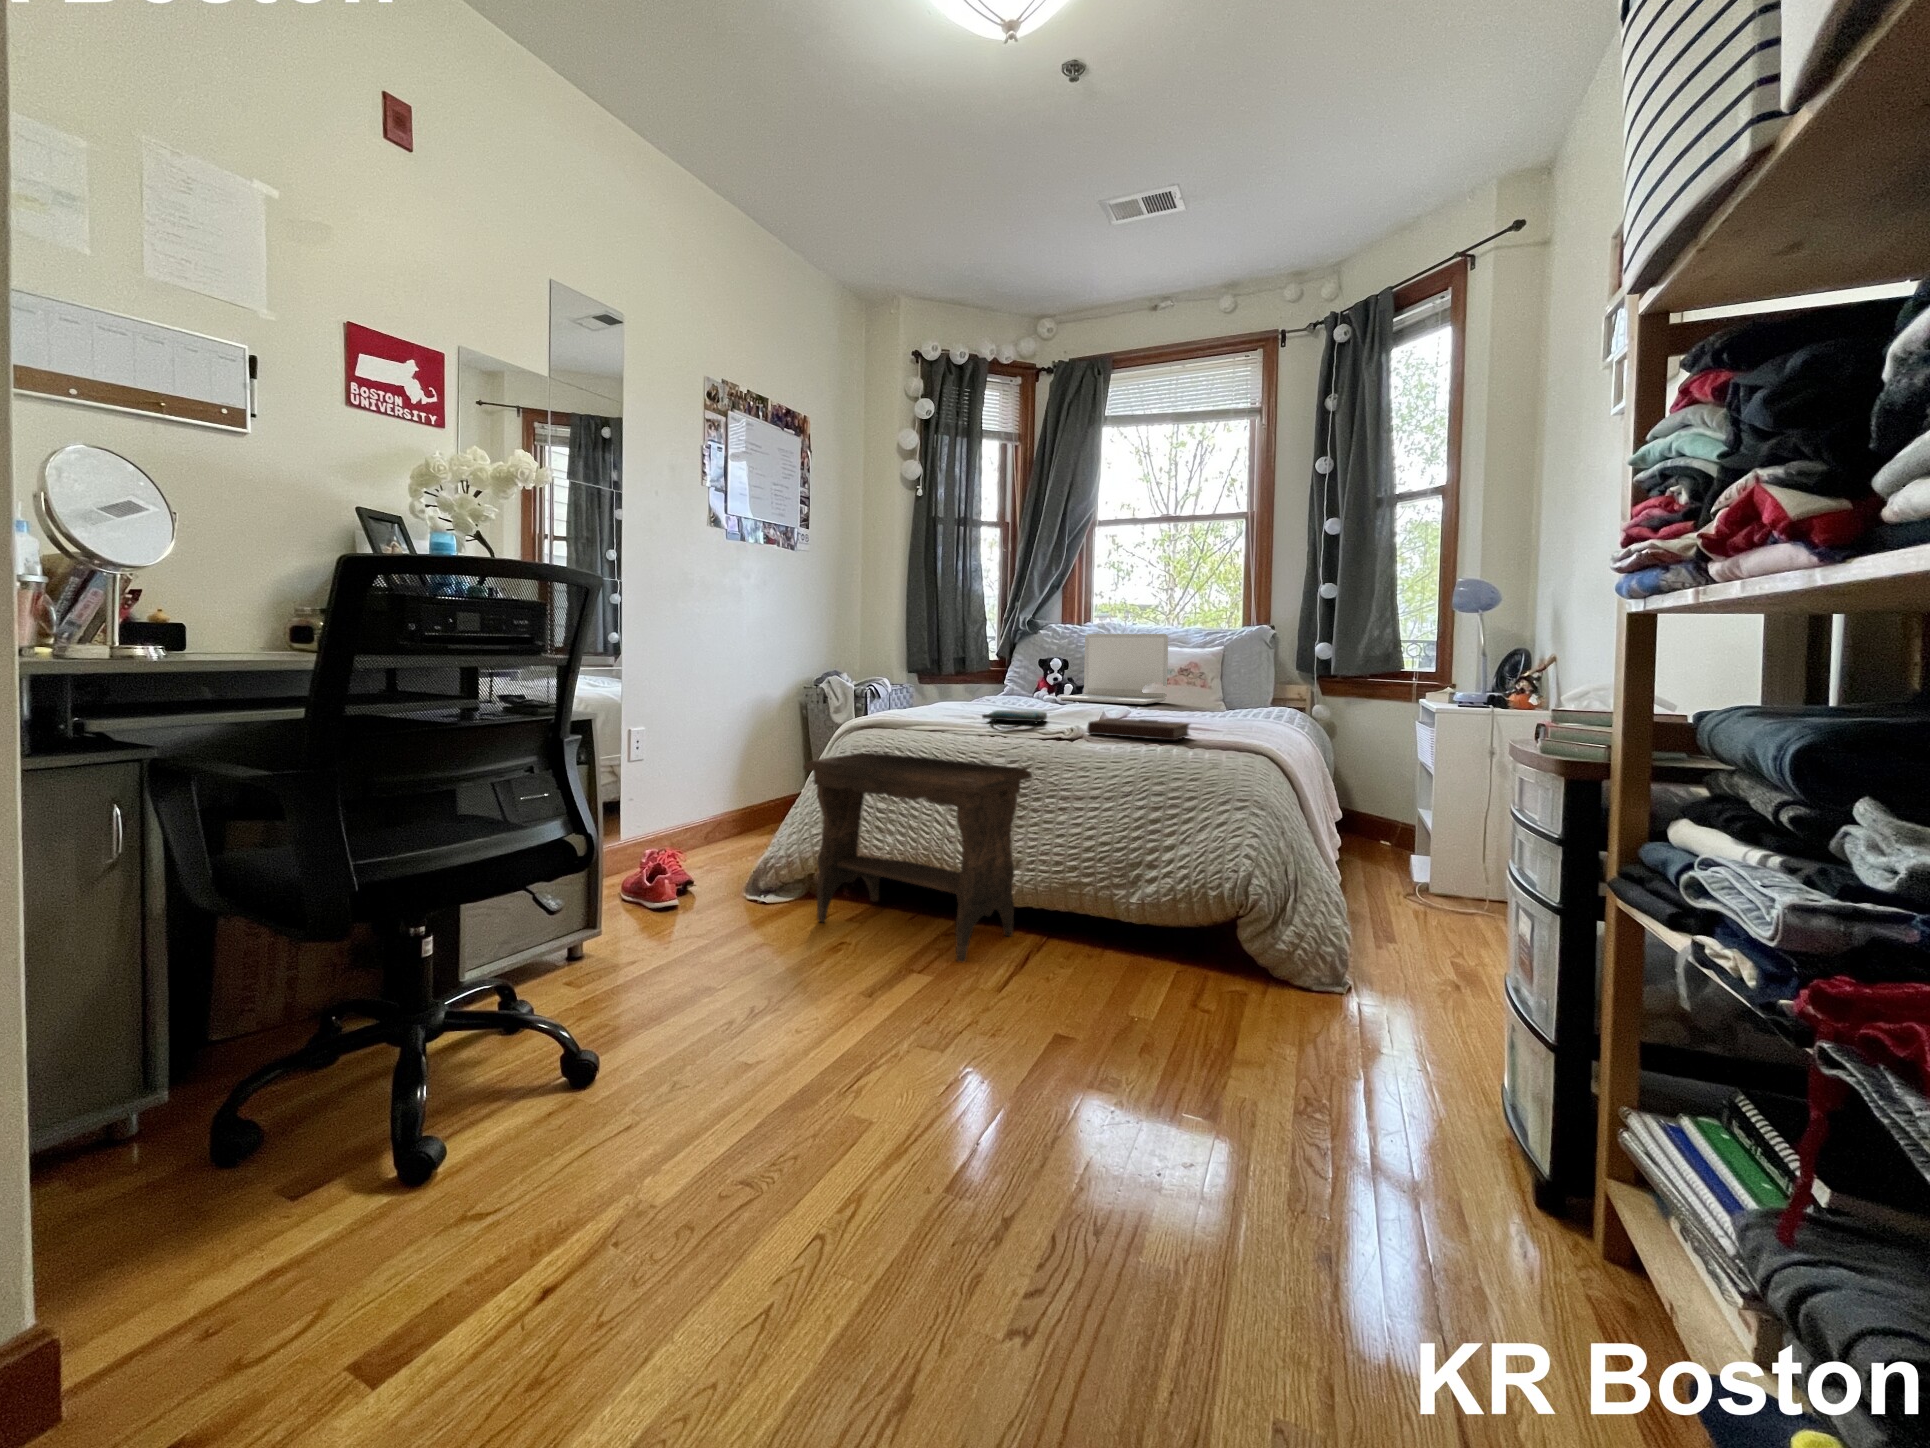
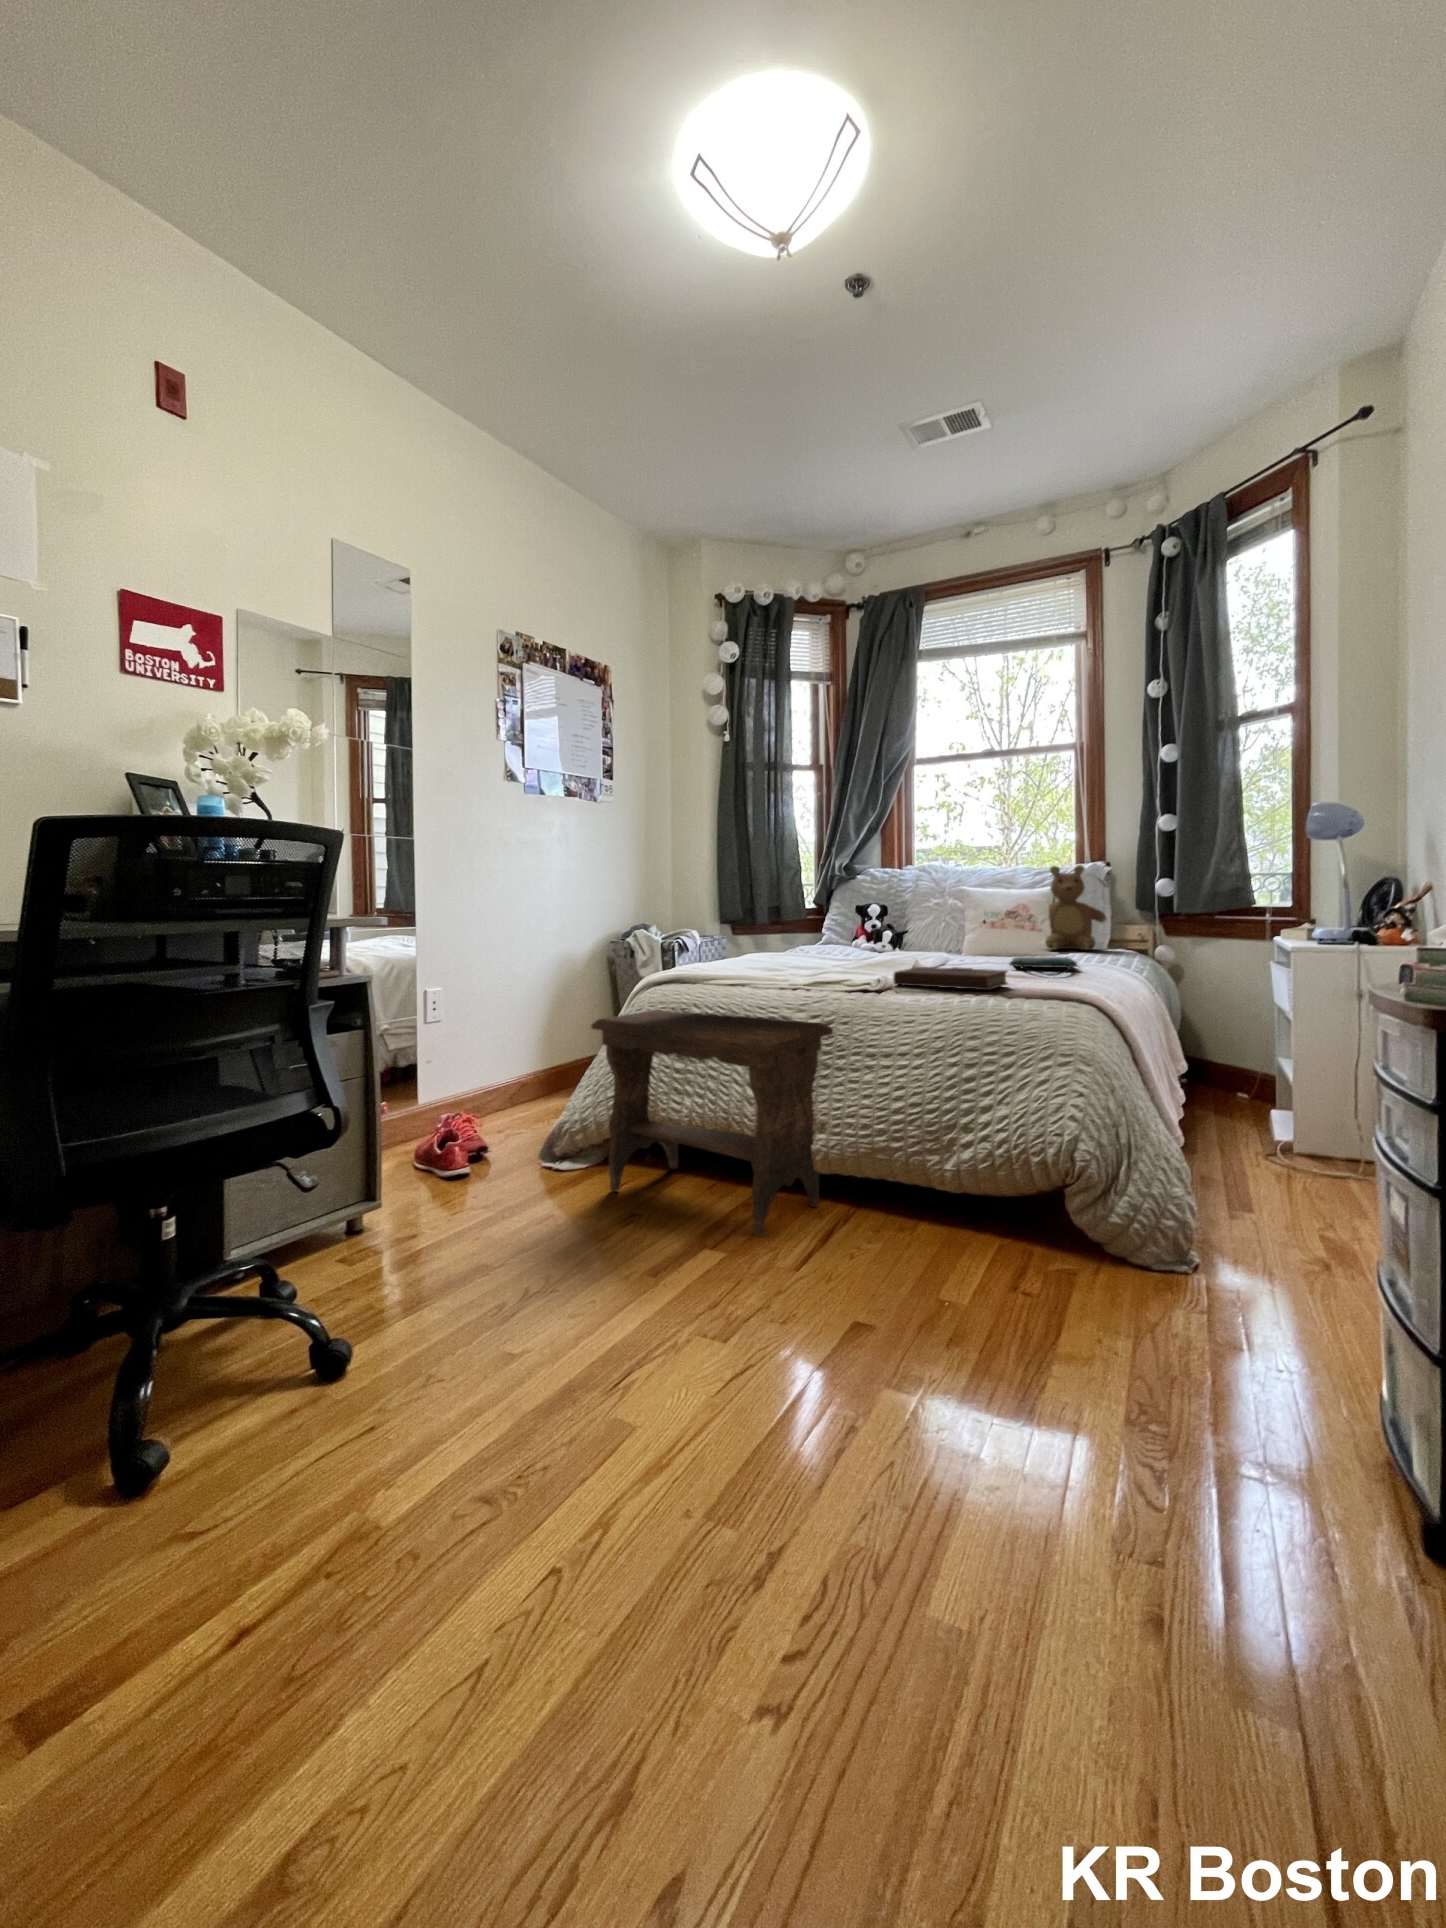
teddy bear: none [1201,628,1270,707] -> present [1045,865,1107,950]
laptop: present [1060,634,1168,704] -> none [876,874,993,951]
tote bag: present [982,710,1047,729] -> present [1010,957,1078,976]

